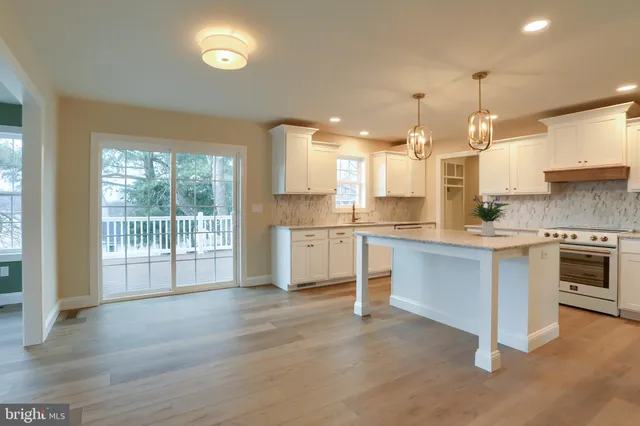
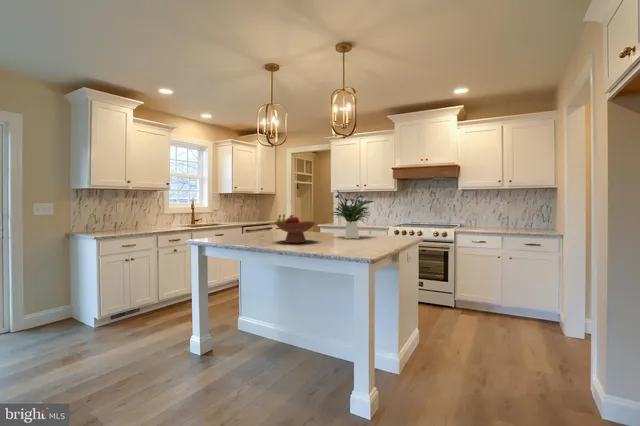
fruit bowl: none [418,214,454,237] -> present [275,215,316,243]

